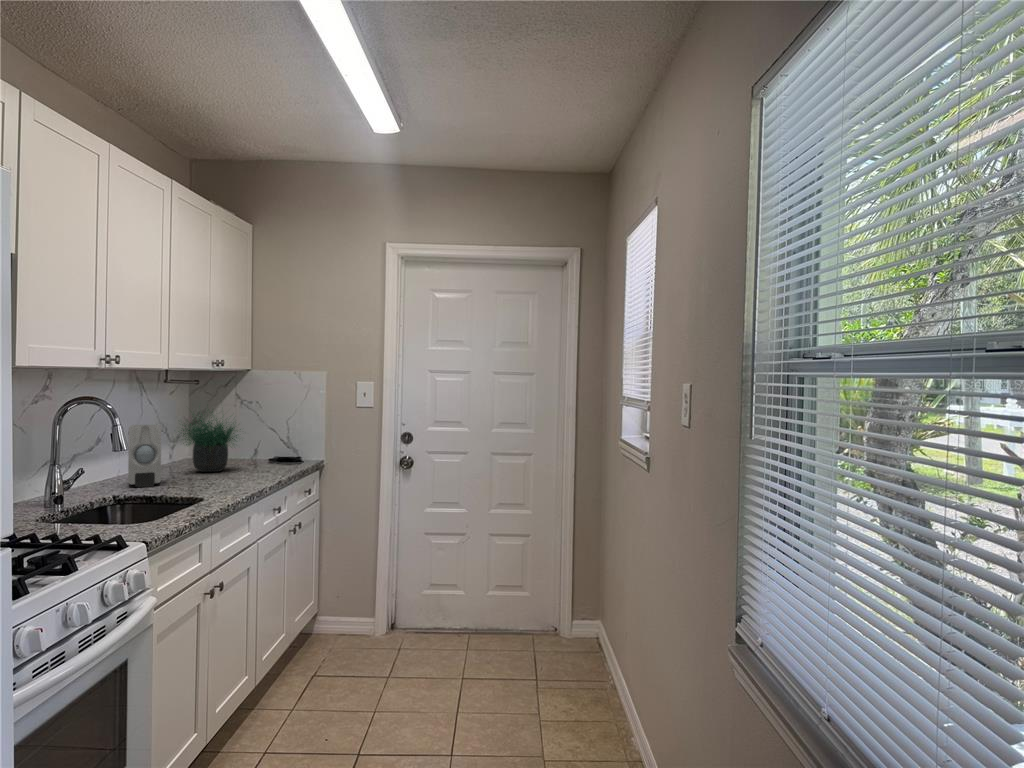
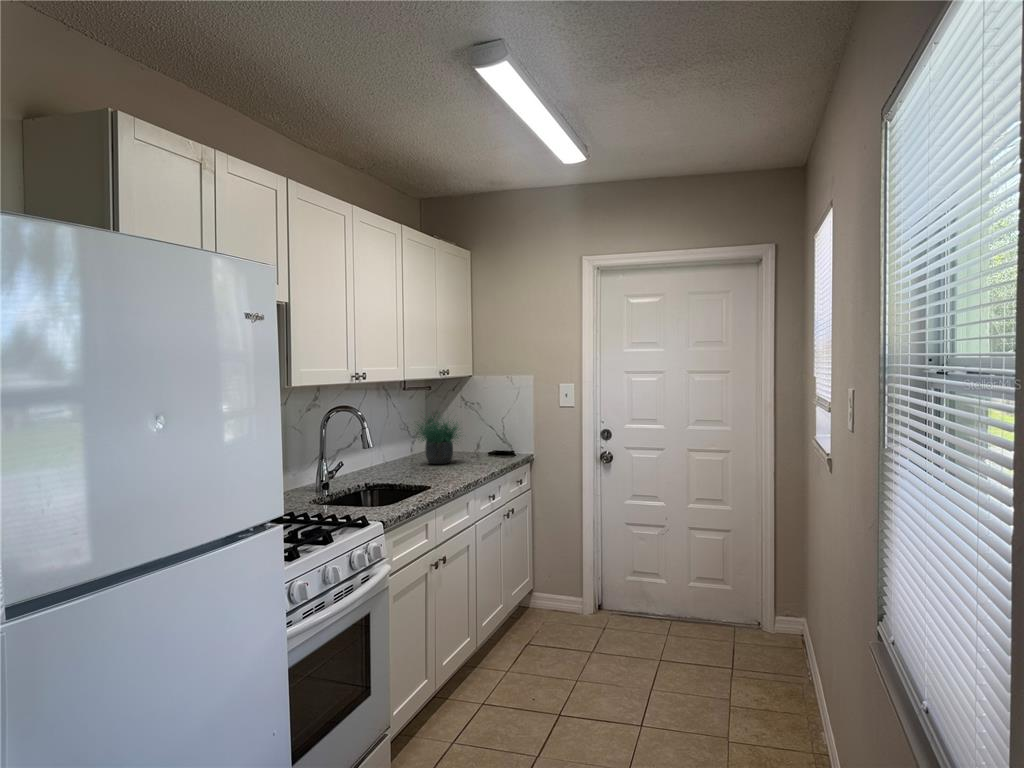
soap dispenser: present [128,424,161,487] -> none [376,426,400,477]

